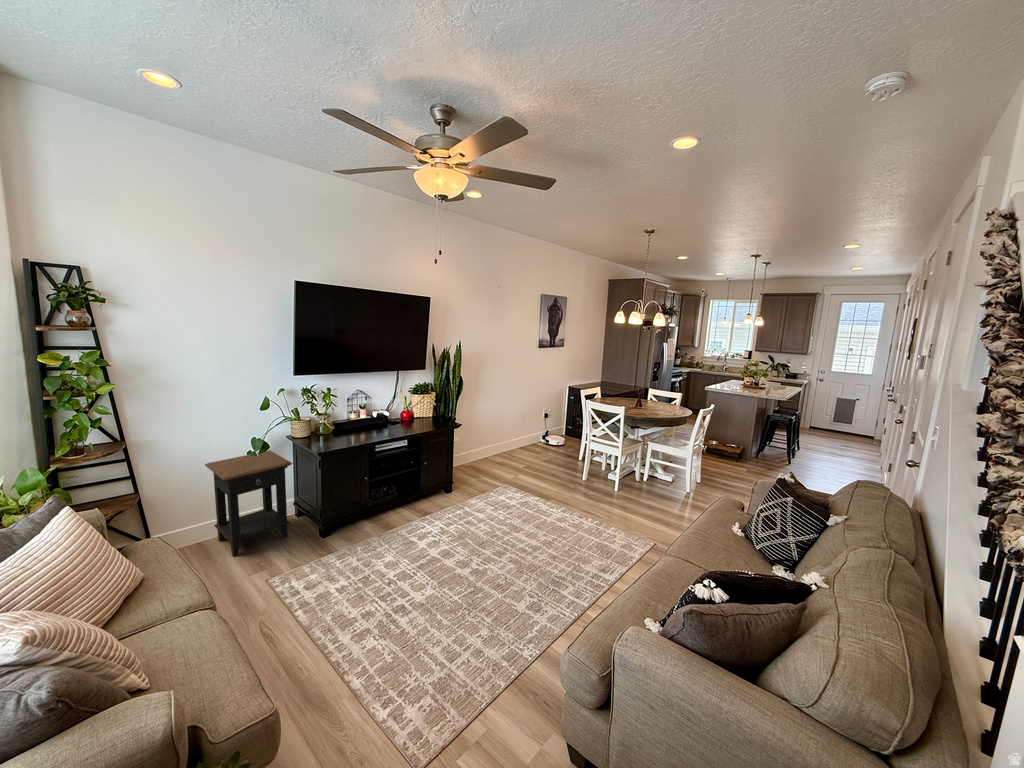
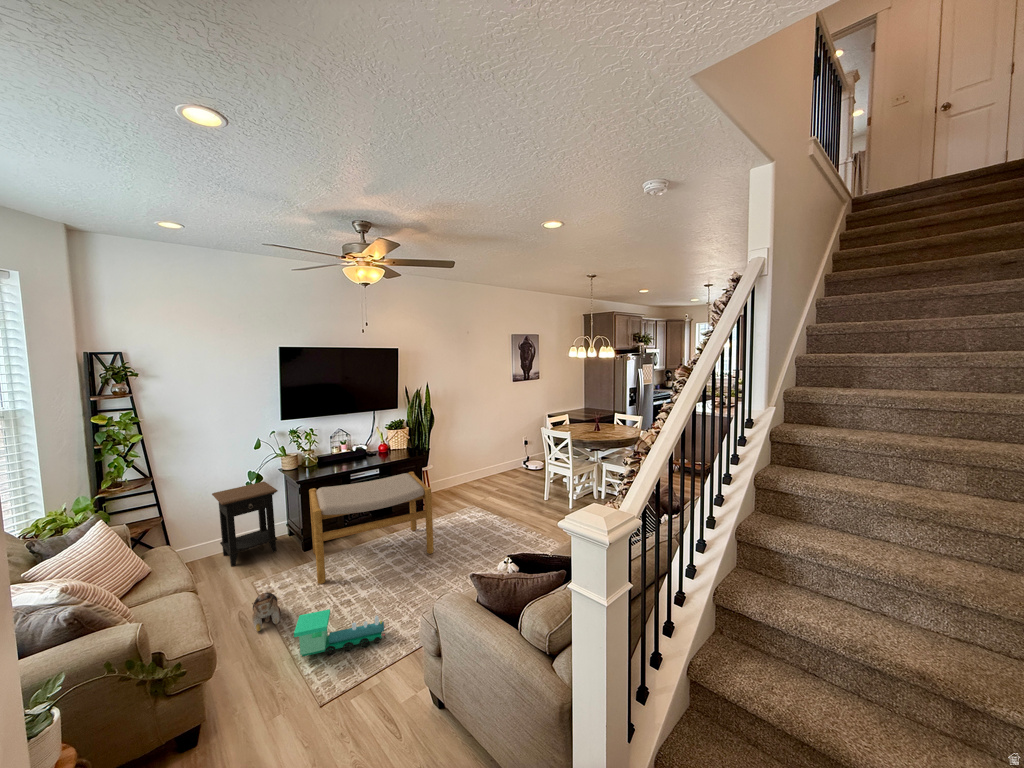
footstool: none [334,445,487,582] -> present [309,472,434,584]
plush toy: none [284,600,320,653] -> present [252,592,280,632]
toy train: none [361,627,470,693] -> present [294,609,385,656]

